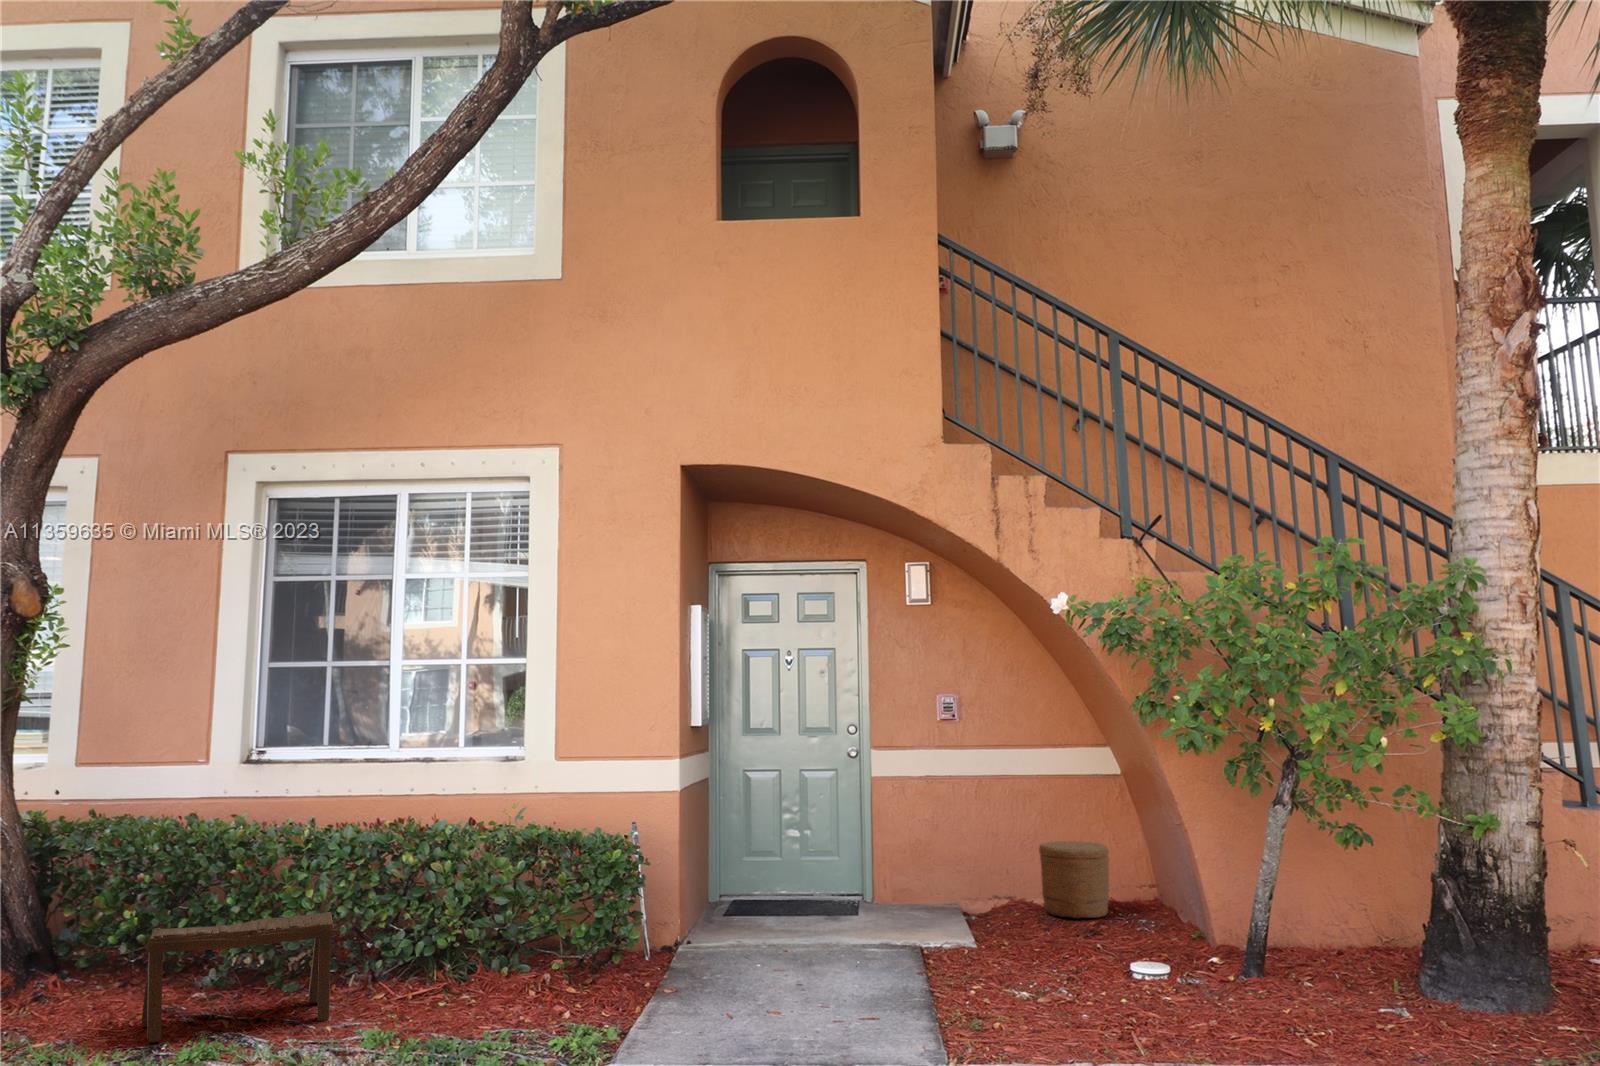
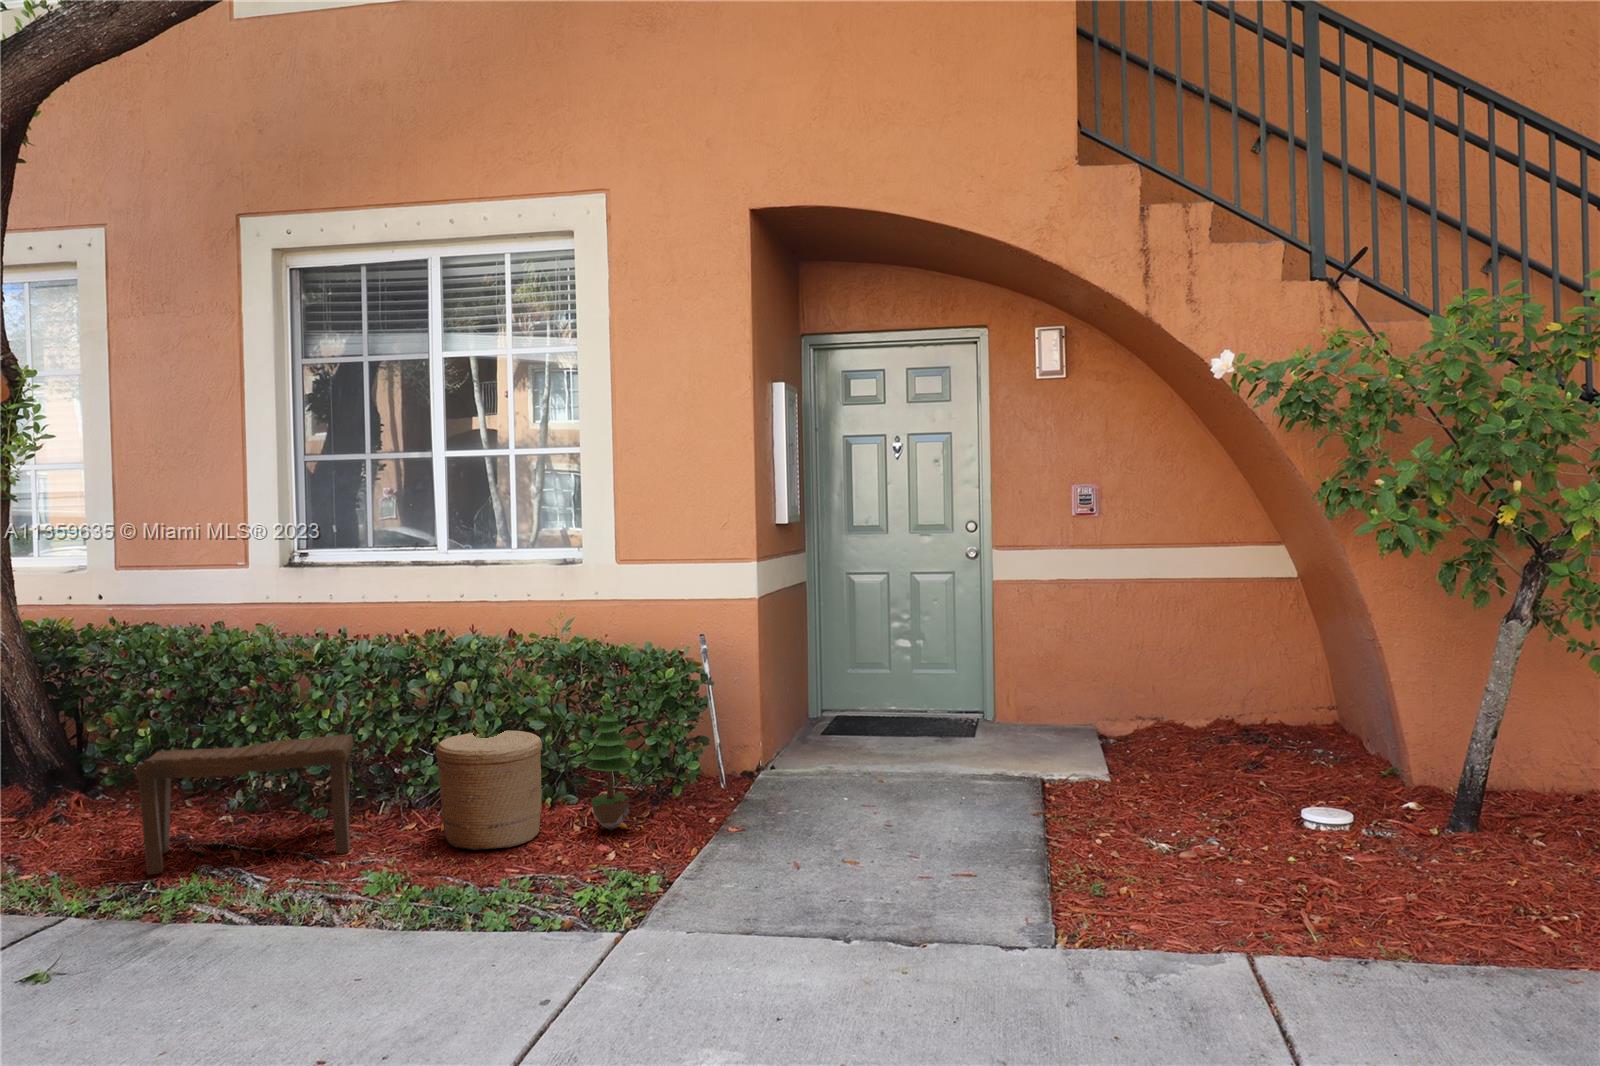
woven basket: present [1039,841,1109,919] -> present [436,730,542,850]
potted tree: none [541,875,584,995] -> present [585,698,632,830]

